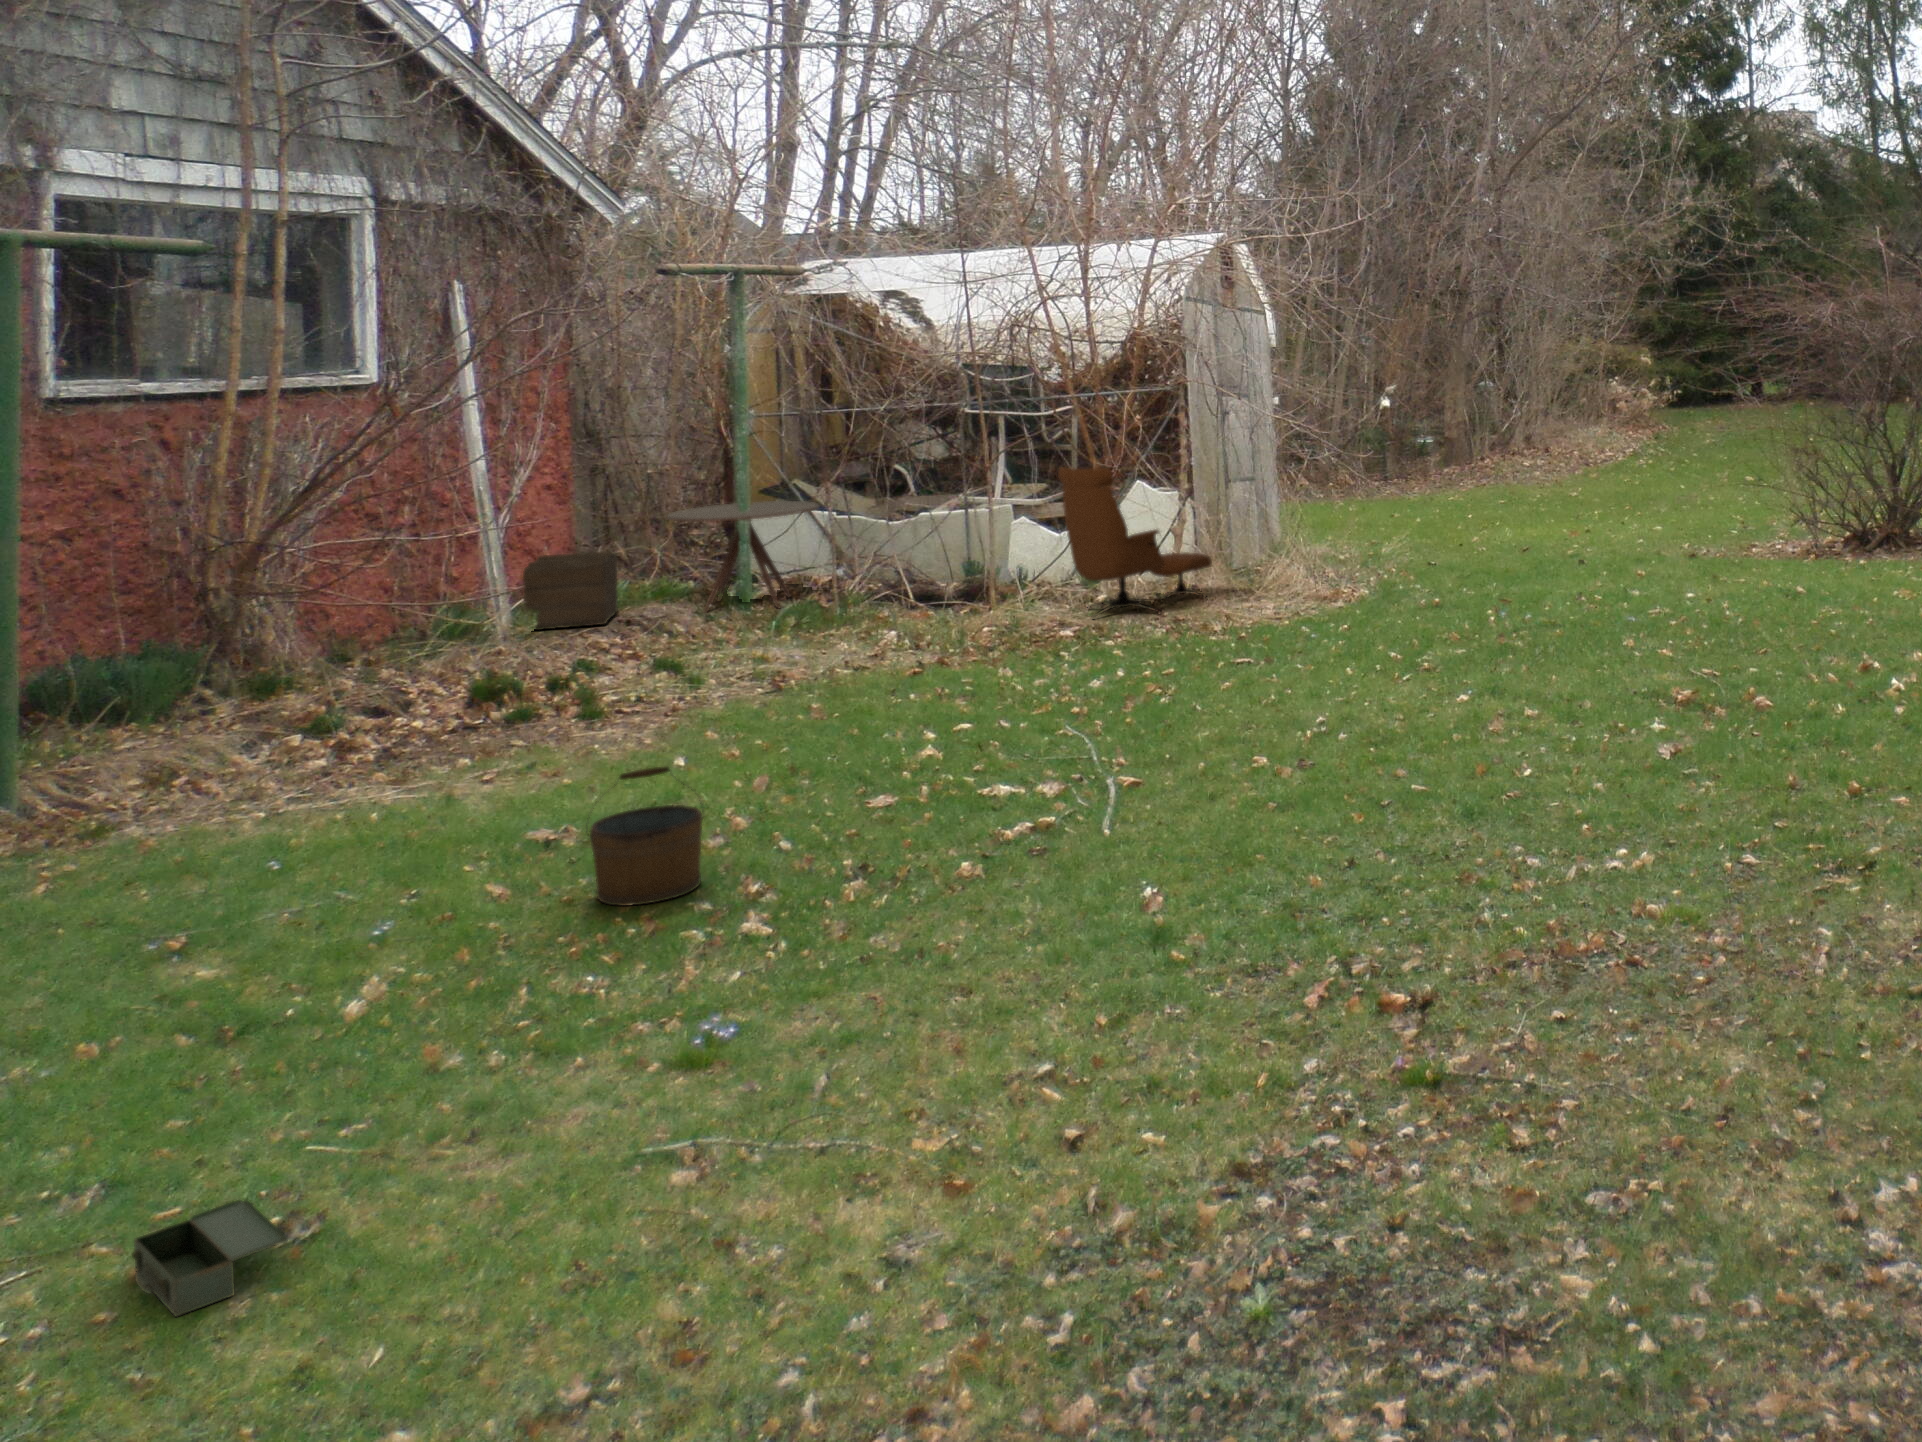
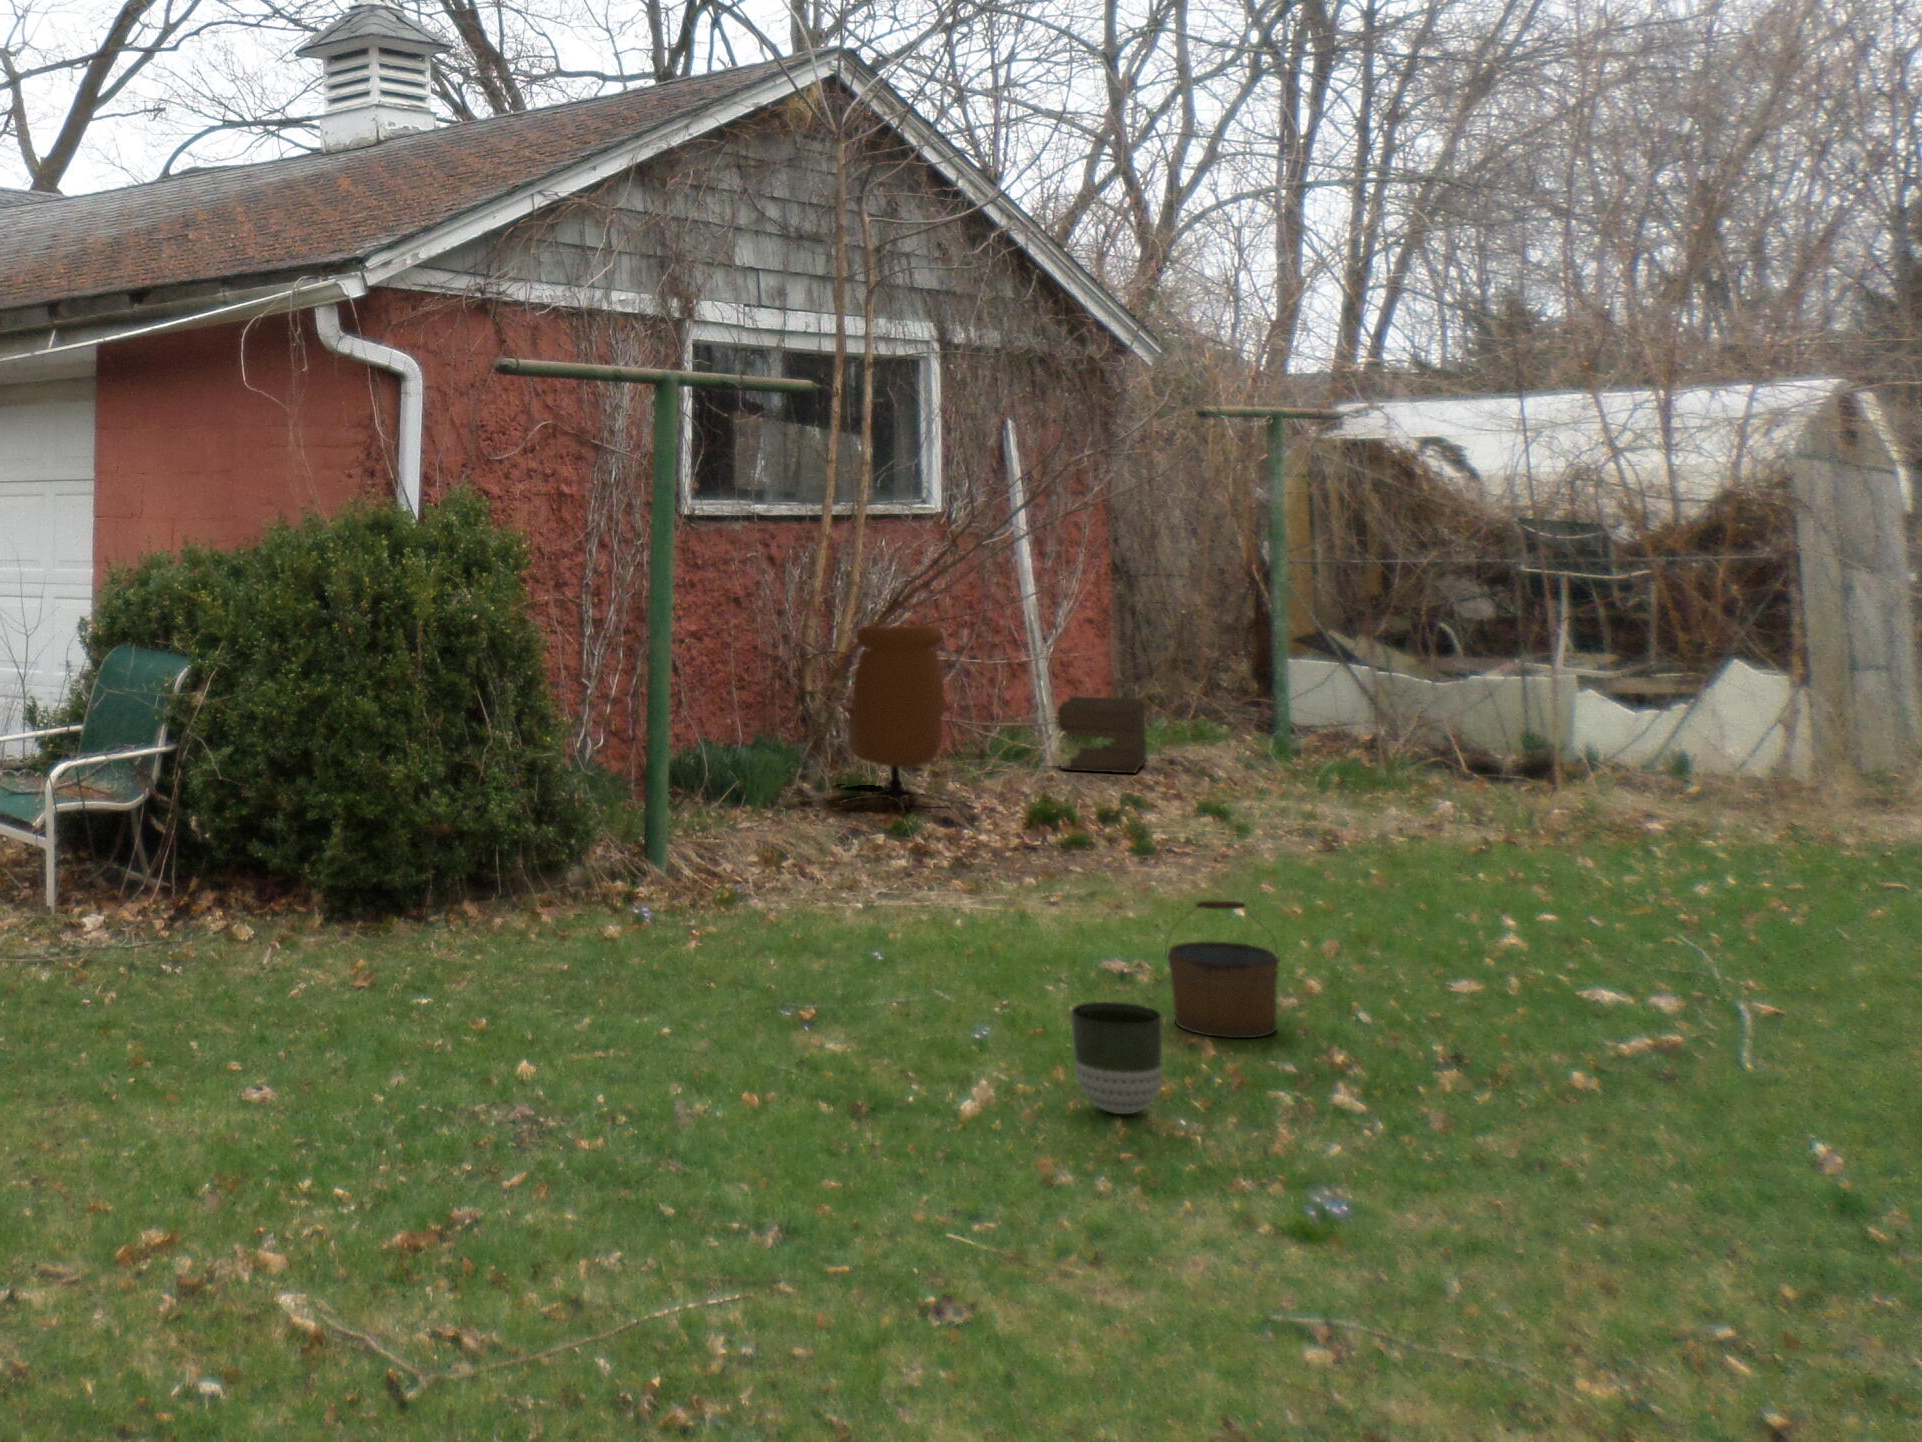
lounge chair: present [1058,467,1212,618] -> present [839,625,954,813]
round table: present [668,501,819,613] -> none [1196,661,1359,779]
planter: none [460,904,564,1025] -> present [1071,1002,1162,1114]
toolbox: present [133,1199,287,1316] -> none [851,1190,968,1268]

